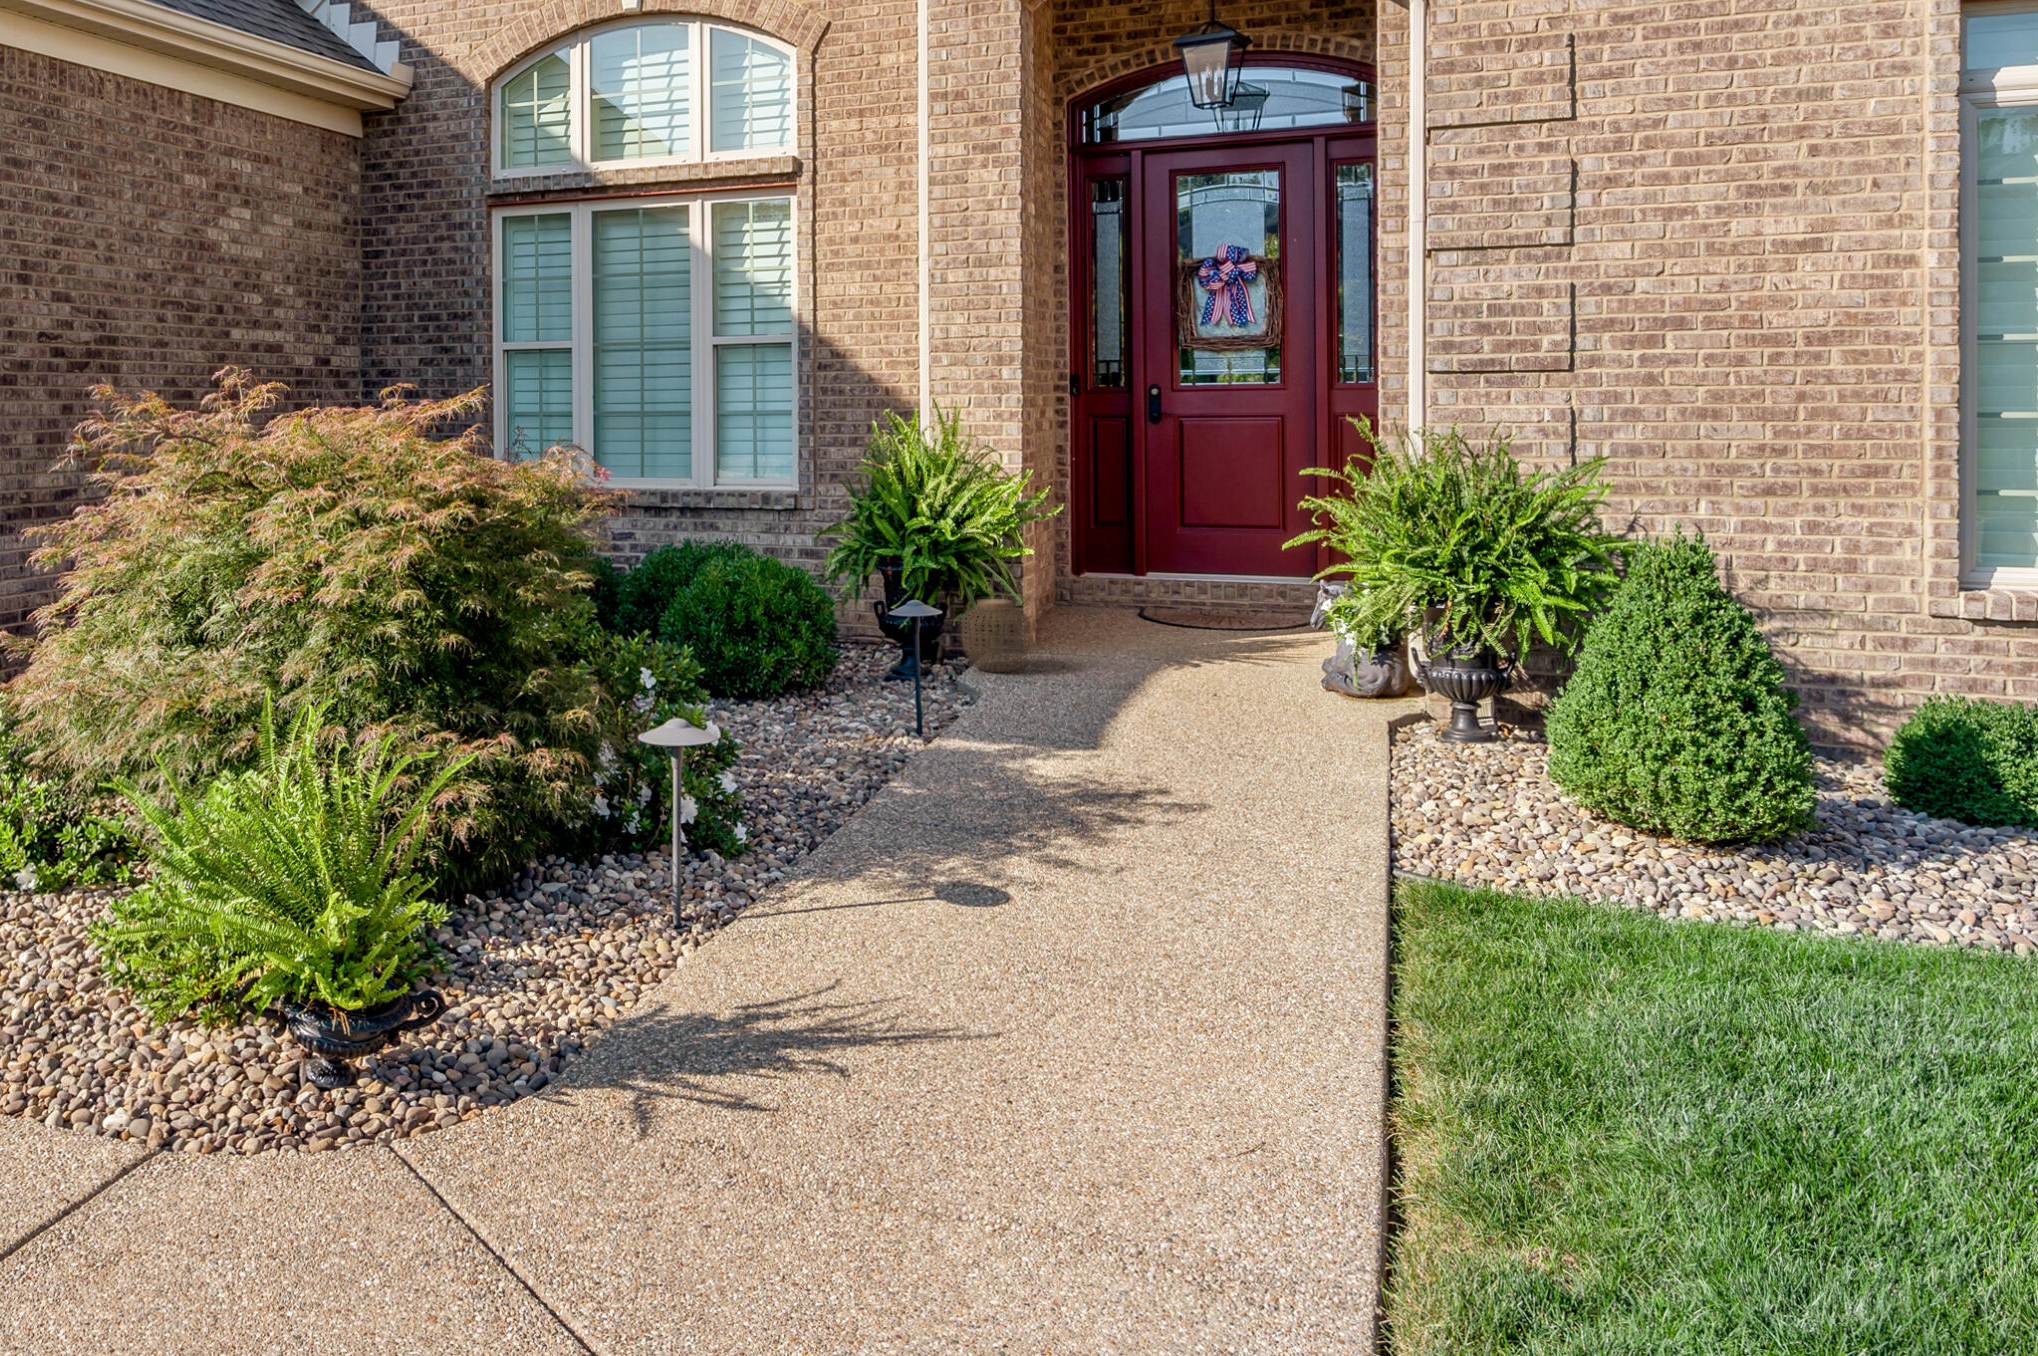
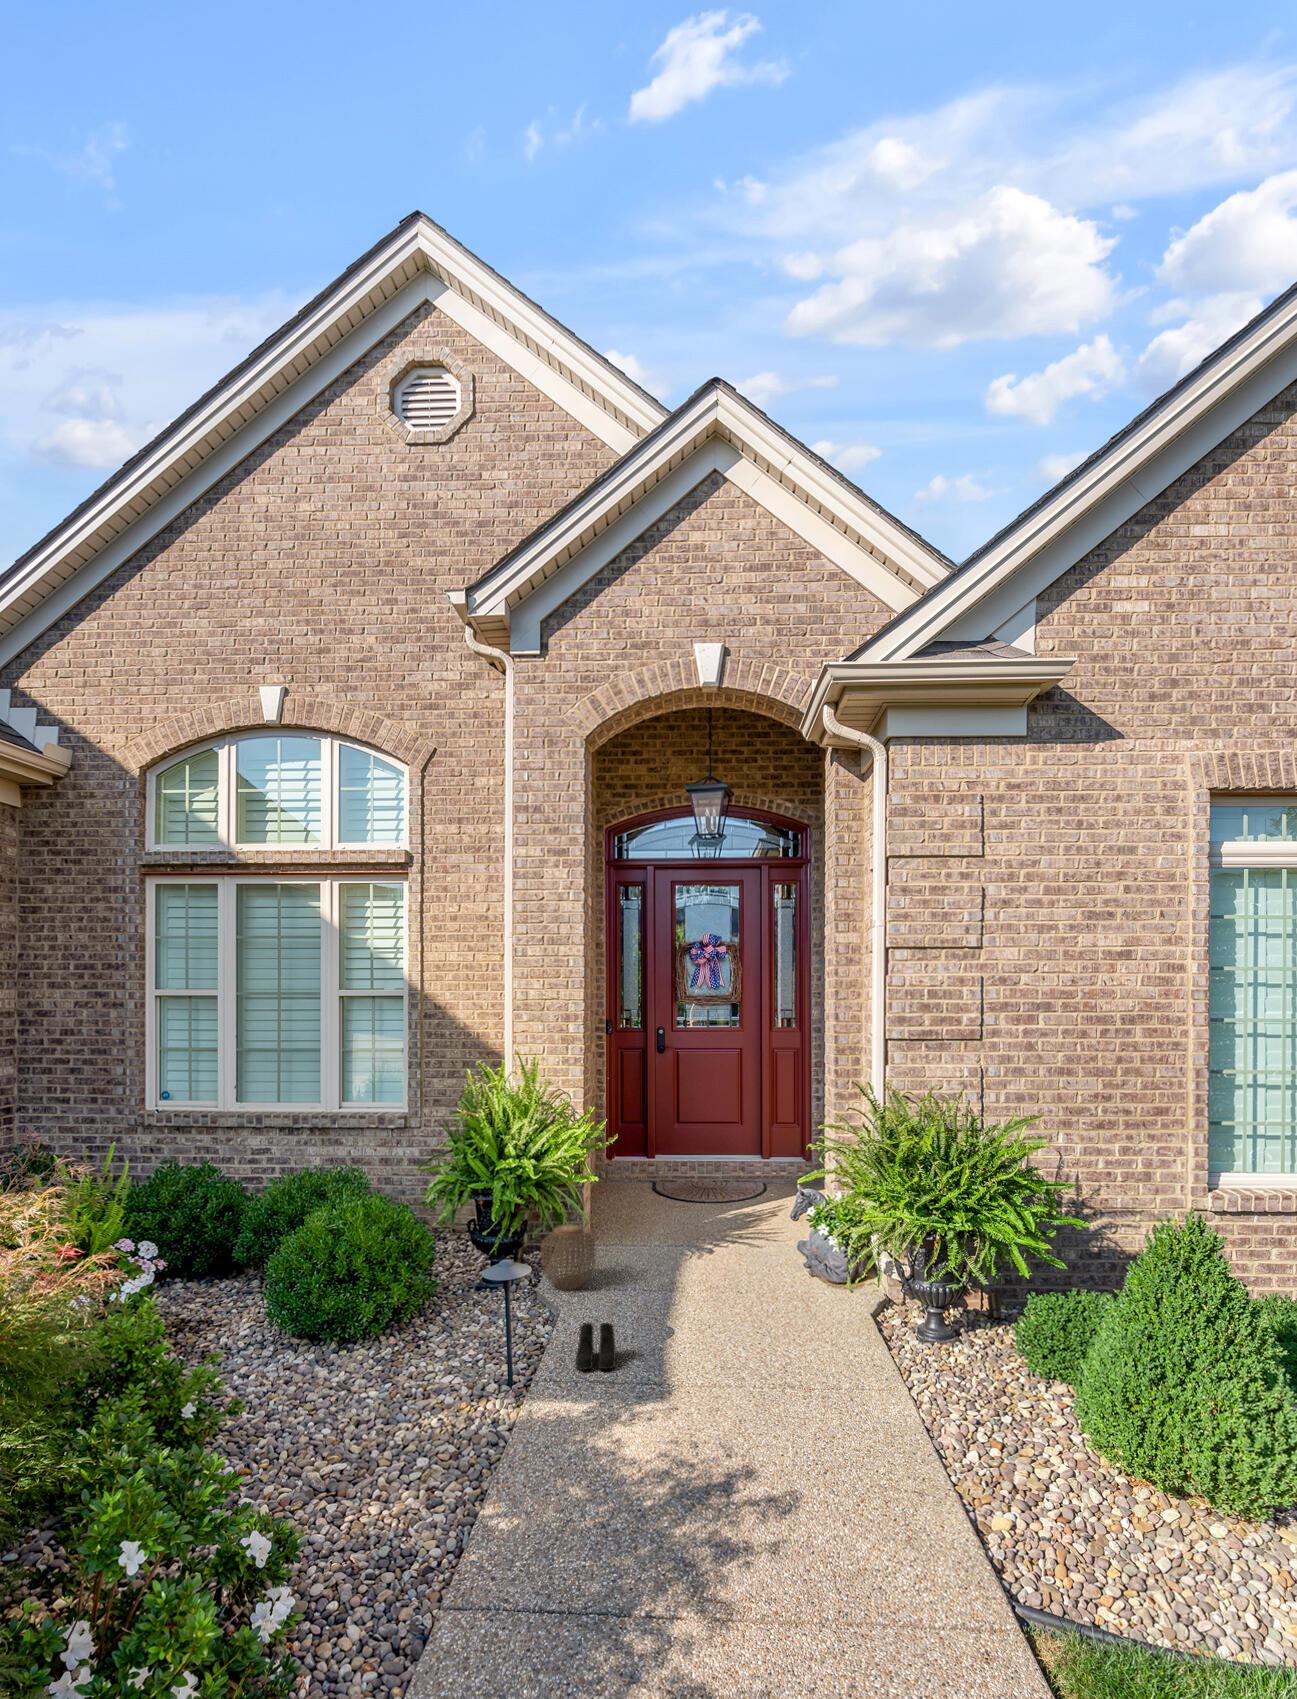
boots: none [995,681,1043,729] -> present [576,1323,616,1370]

